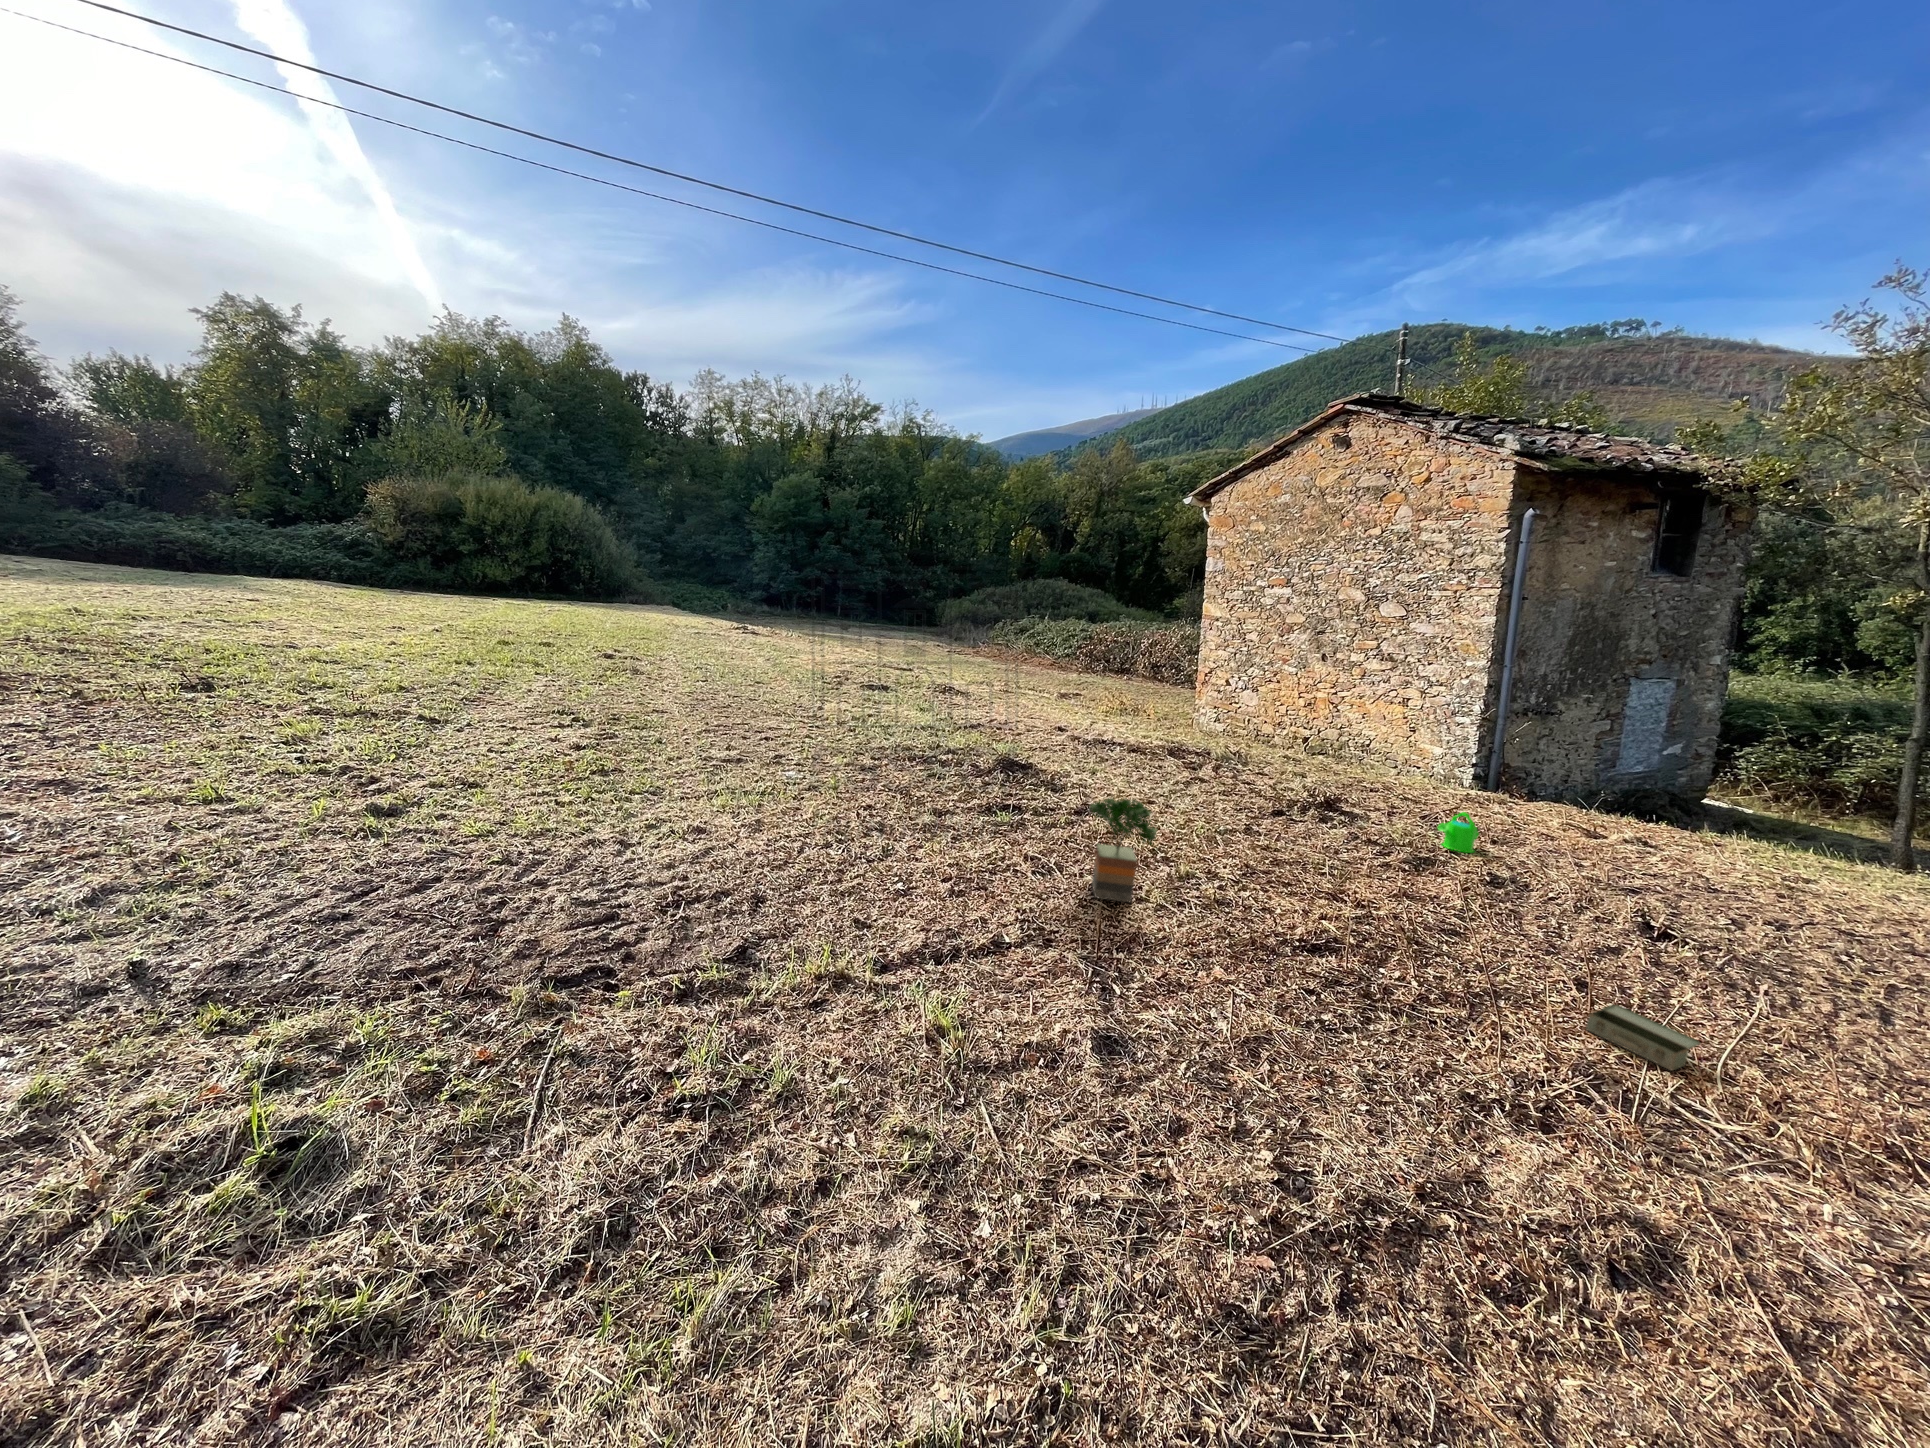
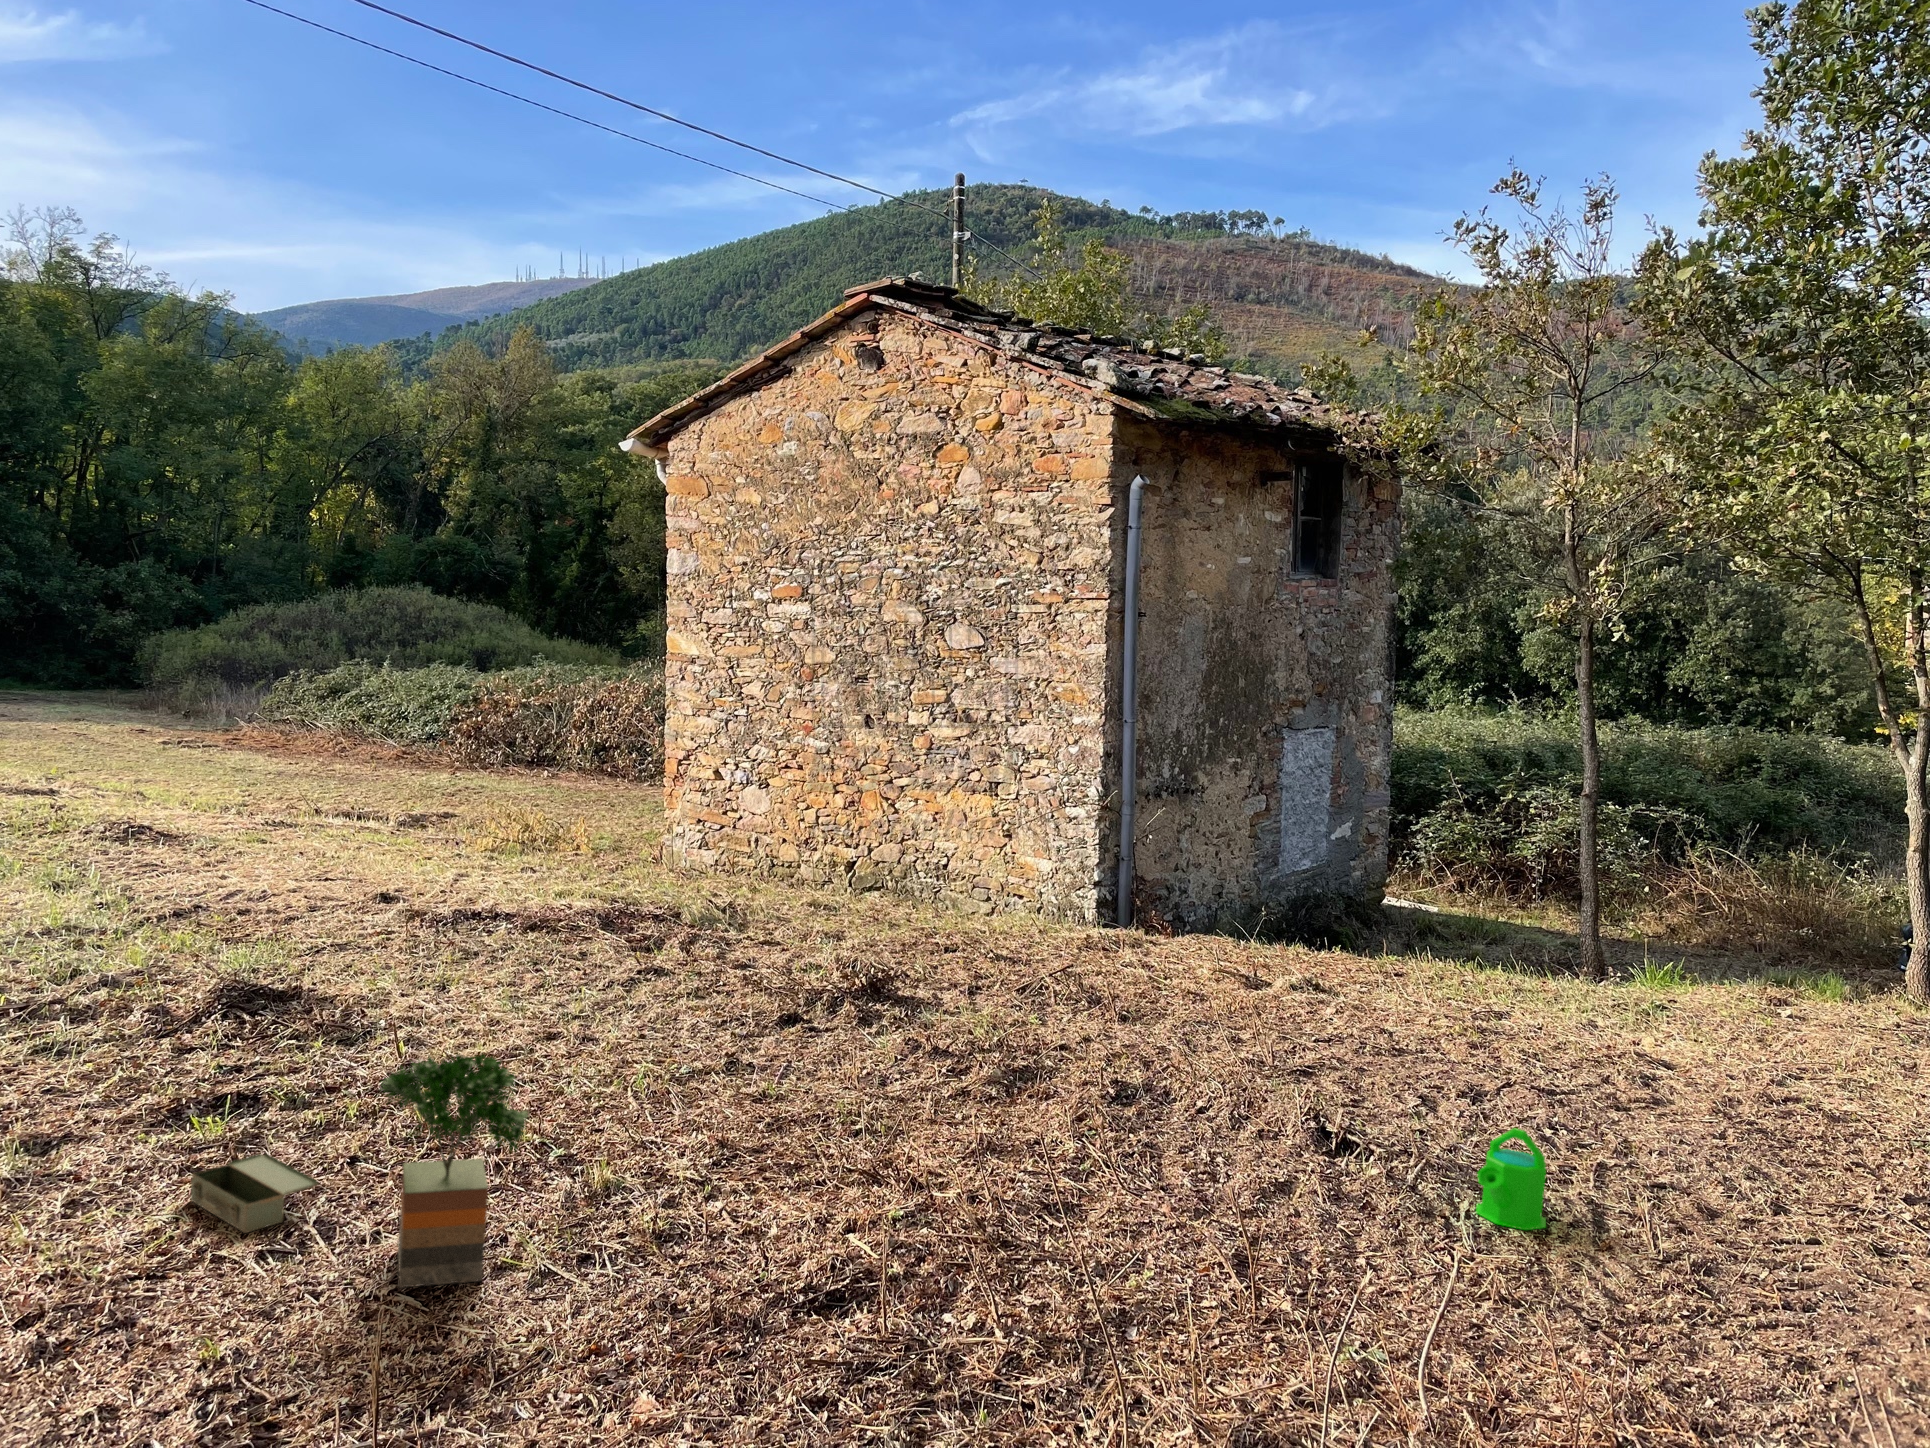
watering can: present [1438,812,1479,853] -> present [1476,1128,1546,1230]
toolbox: present [1586,1005,1701,1071] -> present [191,1154,319,1233]

